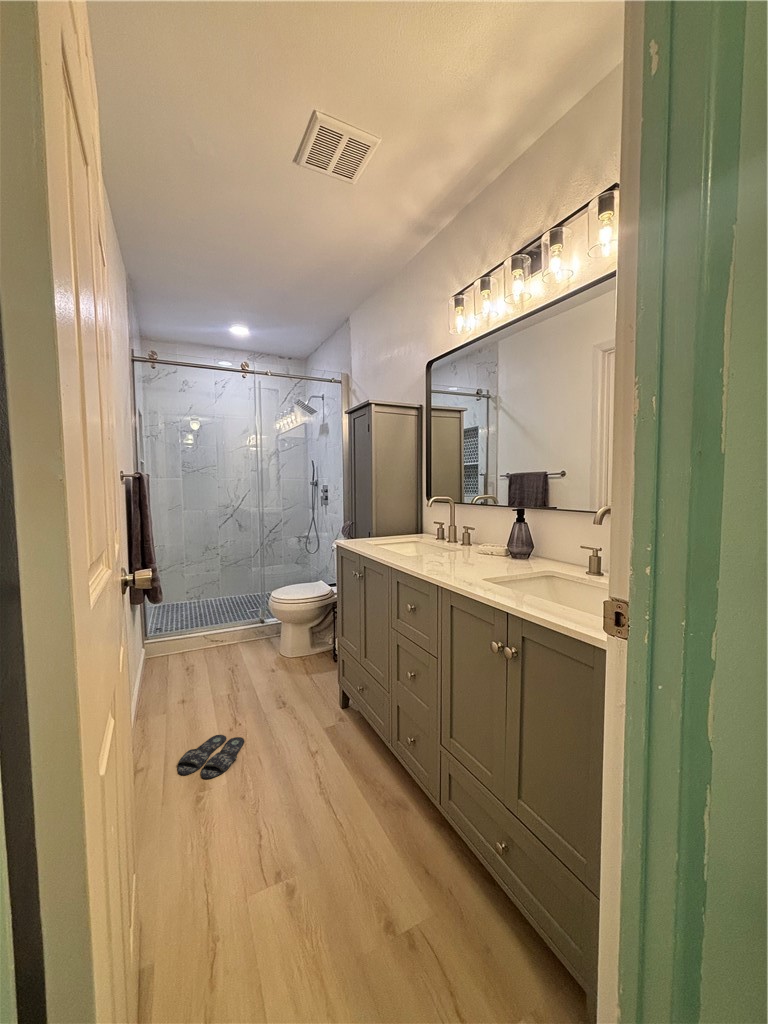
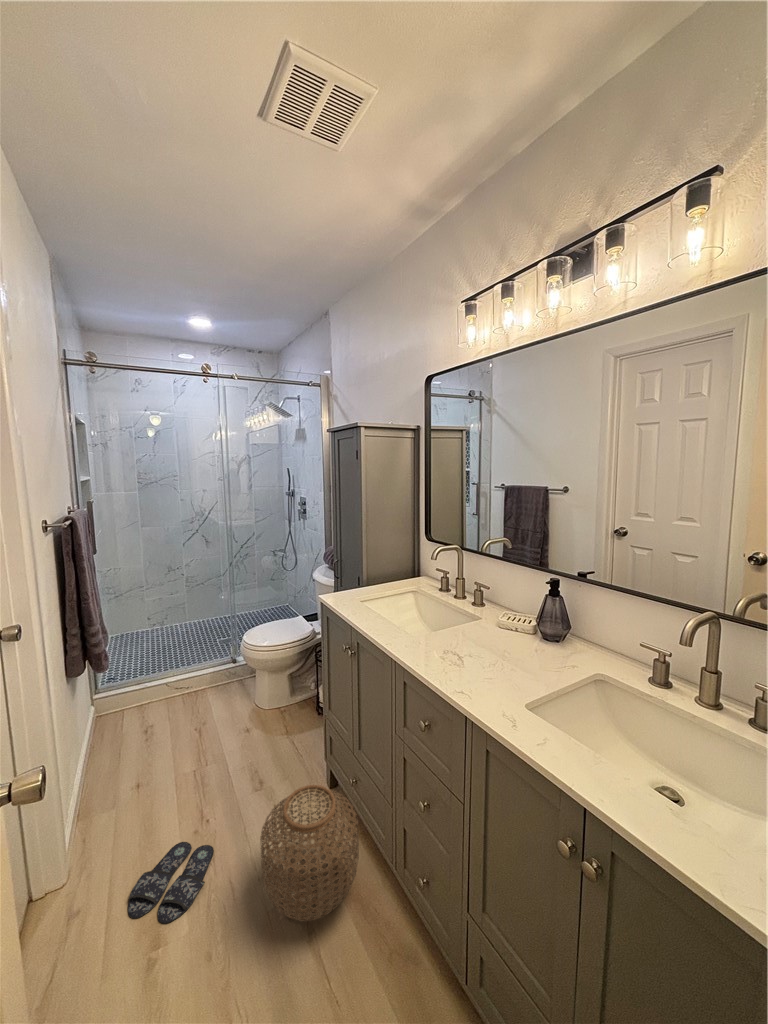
woven basket: none [283,681,362,781] -> present [260,785,359,921]

